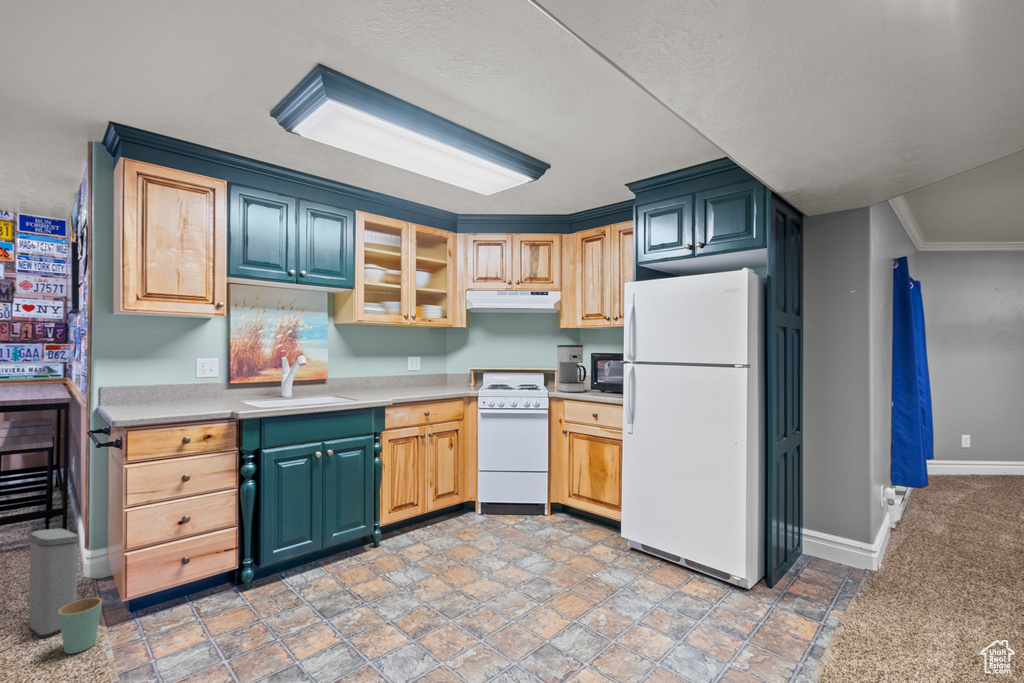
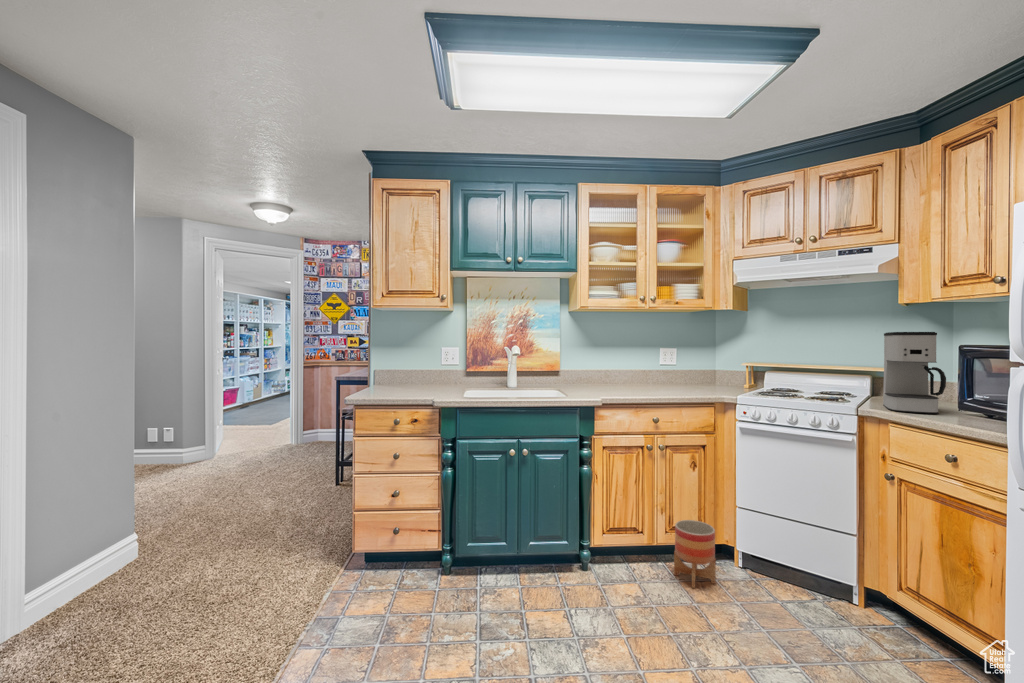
planter: none [442,486,471,535] -> present [674,520,716,588]
trash can: present [29,529,102,654] -> none [307,477,338,584]

